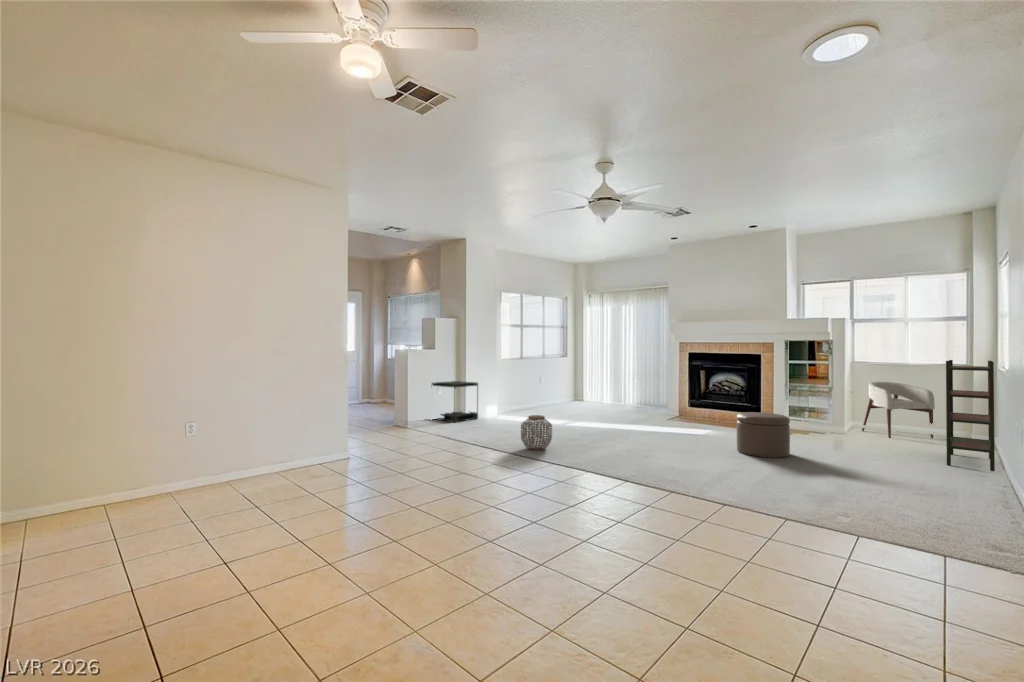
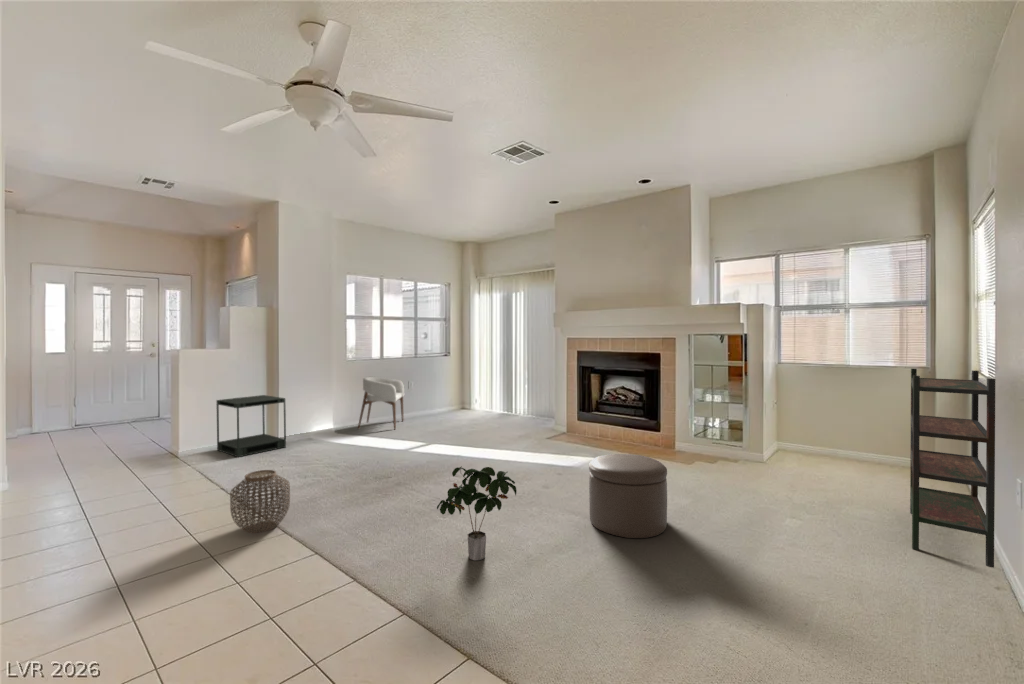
armchair: present [862,382,935,438] -> present [358,377,404,429]
potted plant: none [657,409,708,462] -> present [437,467,517,560]

